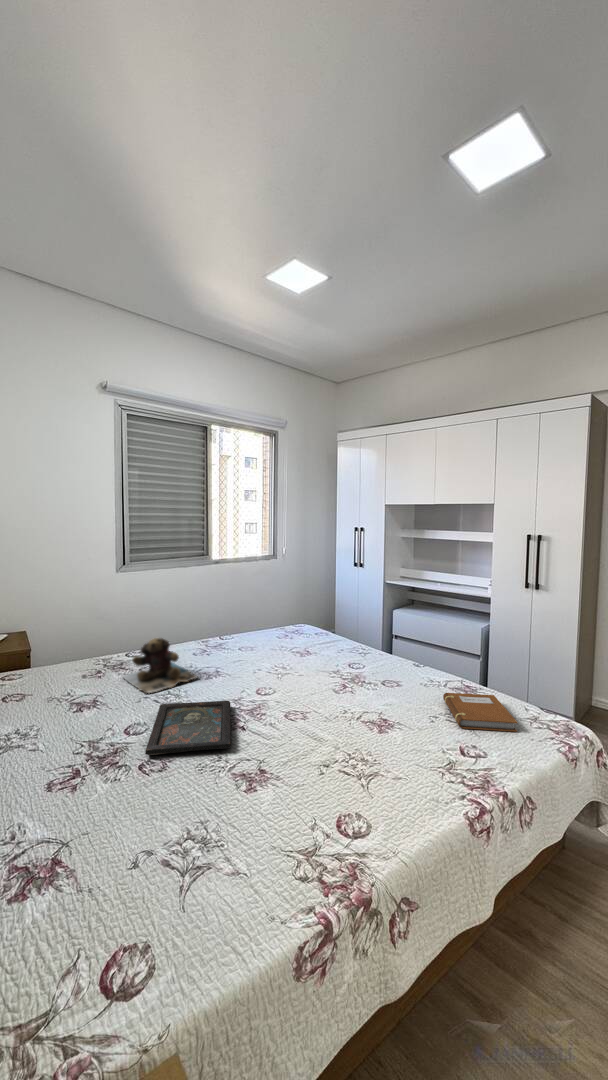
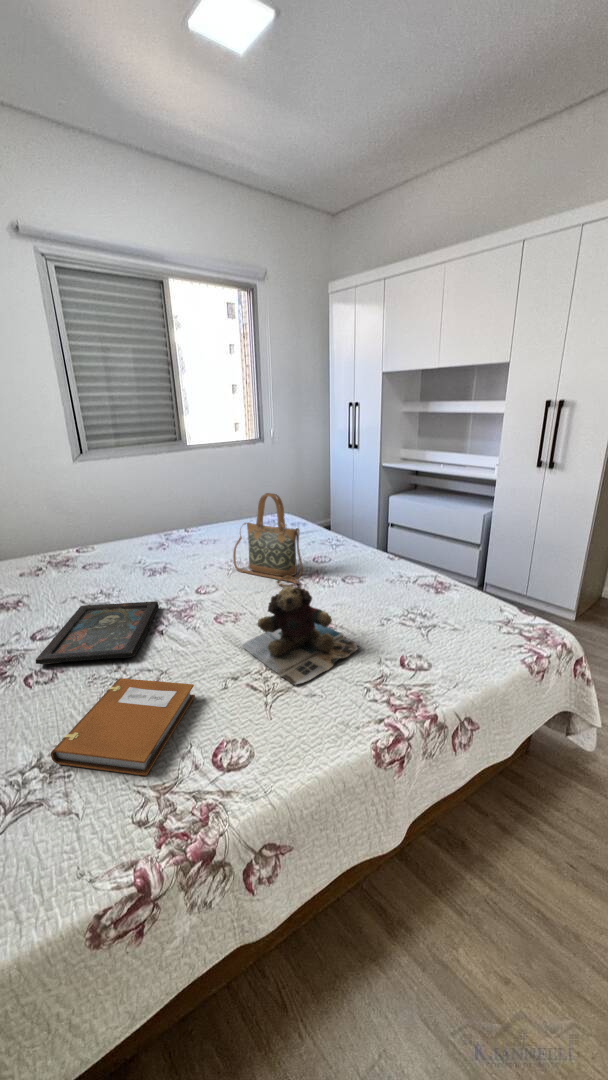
handbag: none [281,605,347,689] -> present [233,493,303,587]
teddy bear: present [123,638,198,693] -> present [242,587,361,685]
notebook: present [443,693,518,732] -> present [51,678,195,776]

